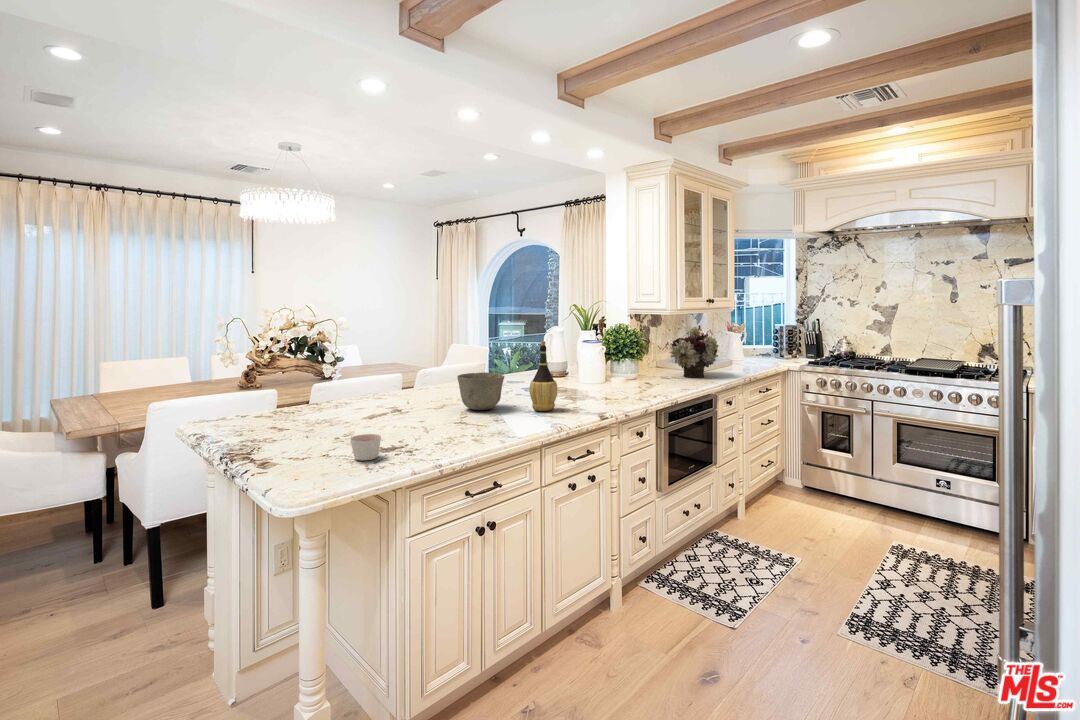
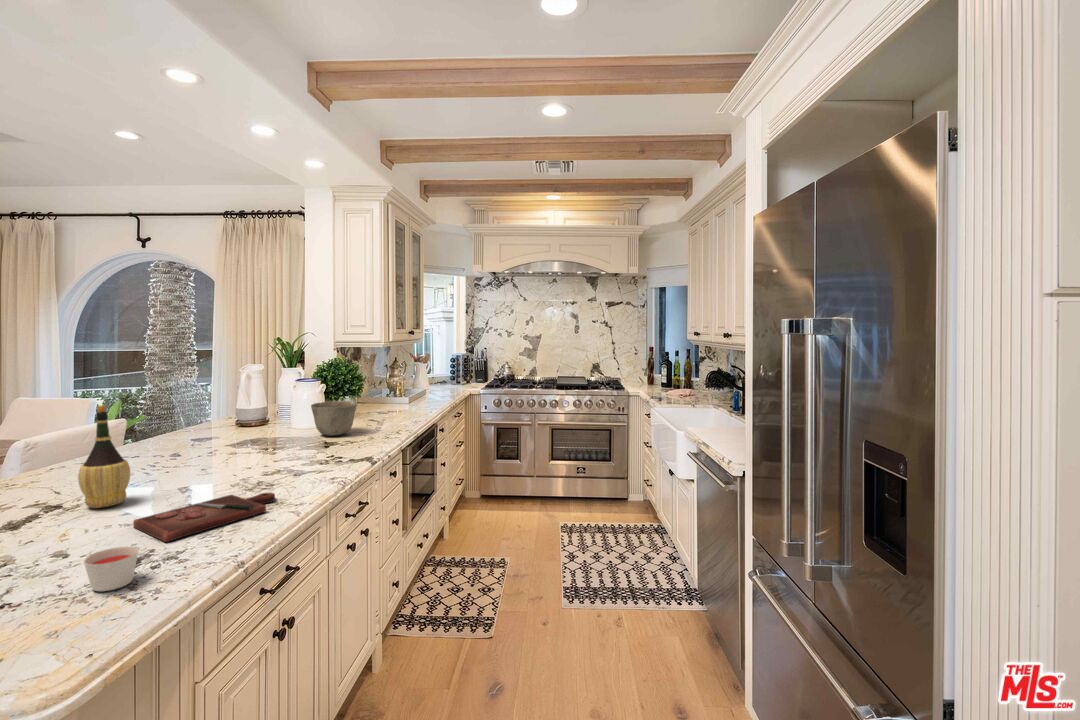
flower arrangement: present [670,327,719,378] -> none [380,360,425,410]
wine bottle: present [530,341,557,411] -> present [78,406,130,508]
ceramic bowl: present [457,372,504,410] -> present [311,401,357,436]
cutting board: none [411,420,507,441] -> present [133,492,275,542]

